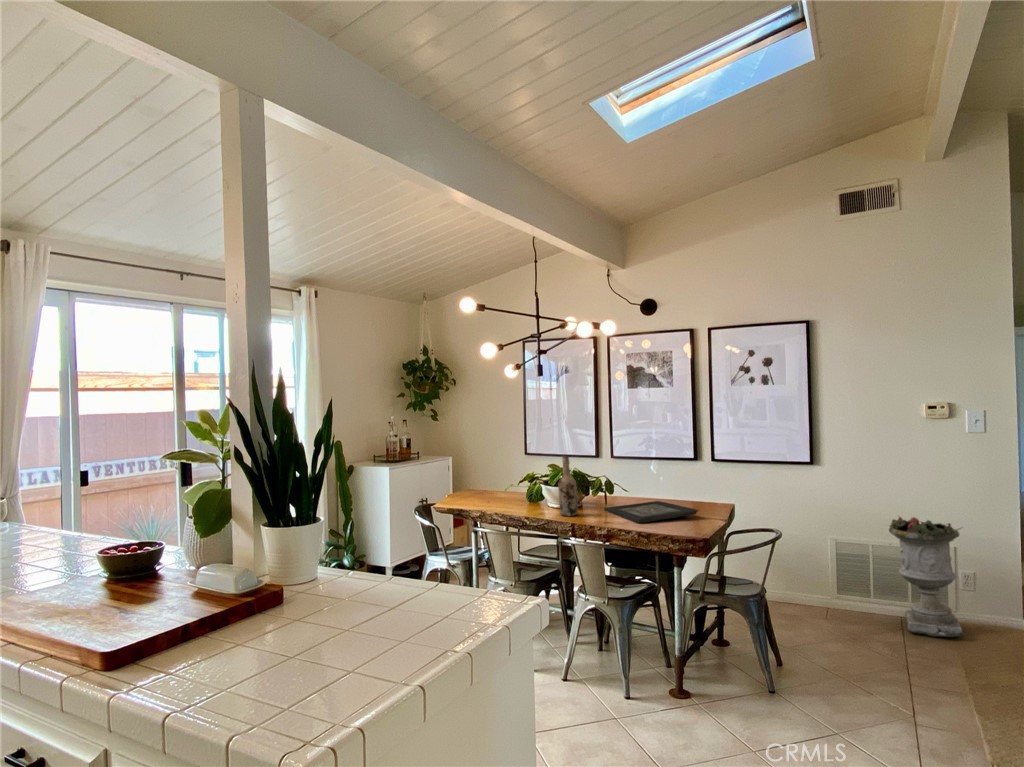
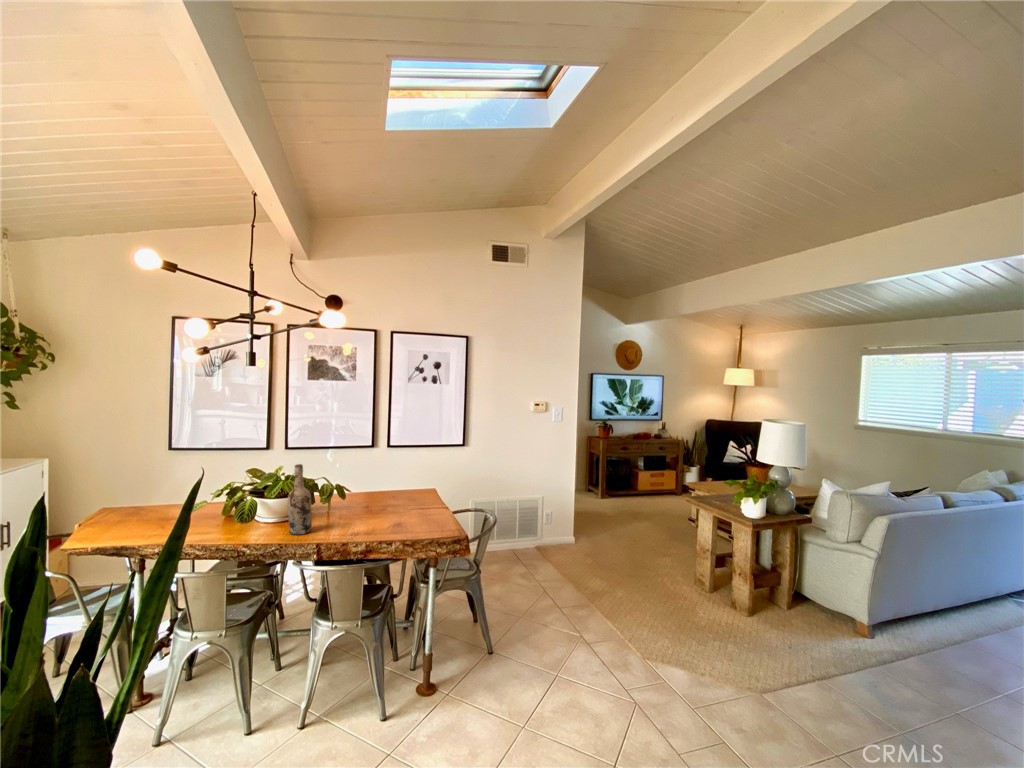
decorative tray: present [604,501,698,523] -> none [330,496,430,529]
planter: present [889,517,964,637] -> none [515,479,558,559]

